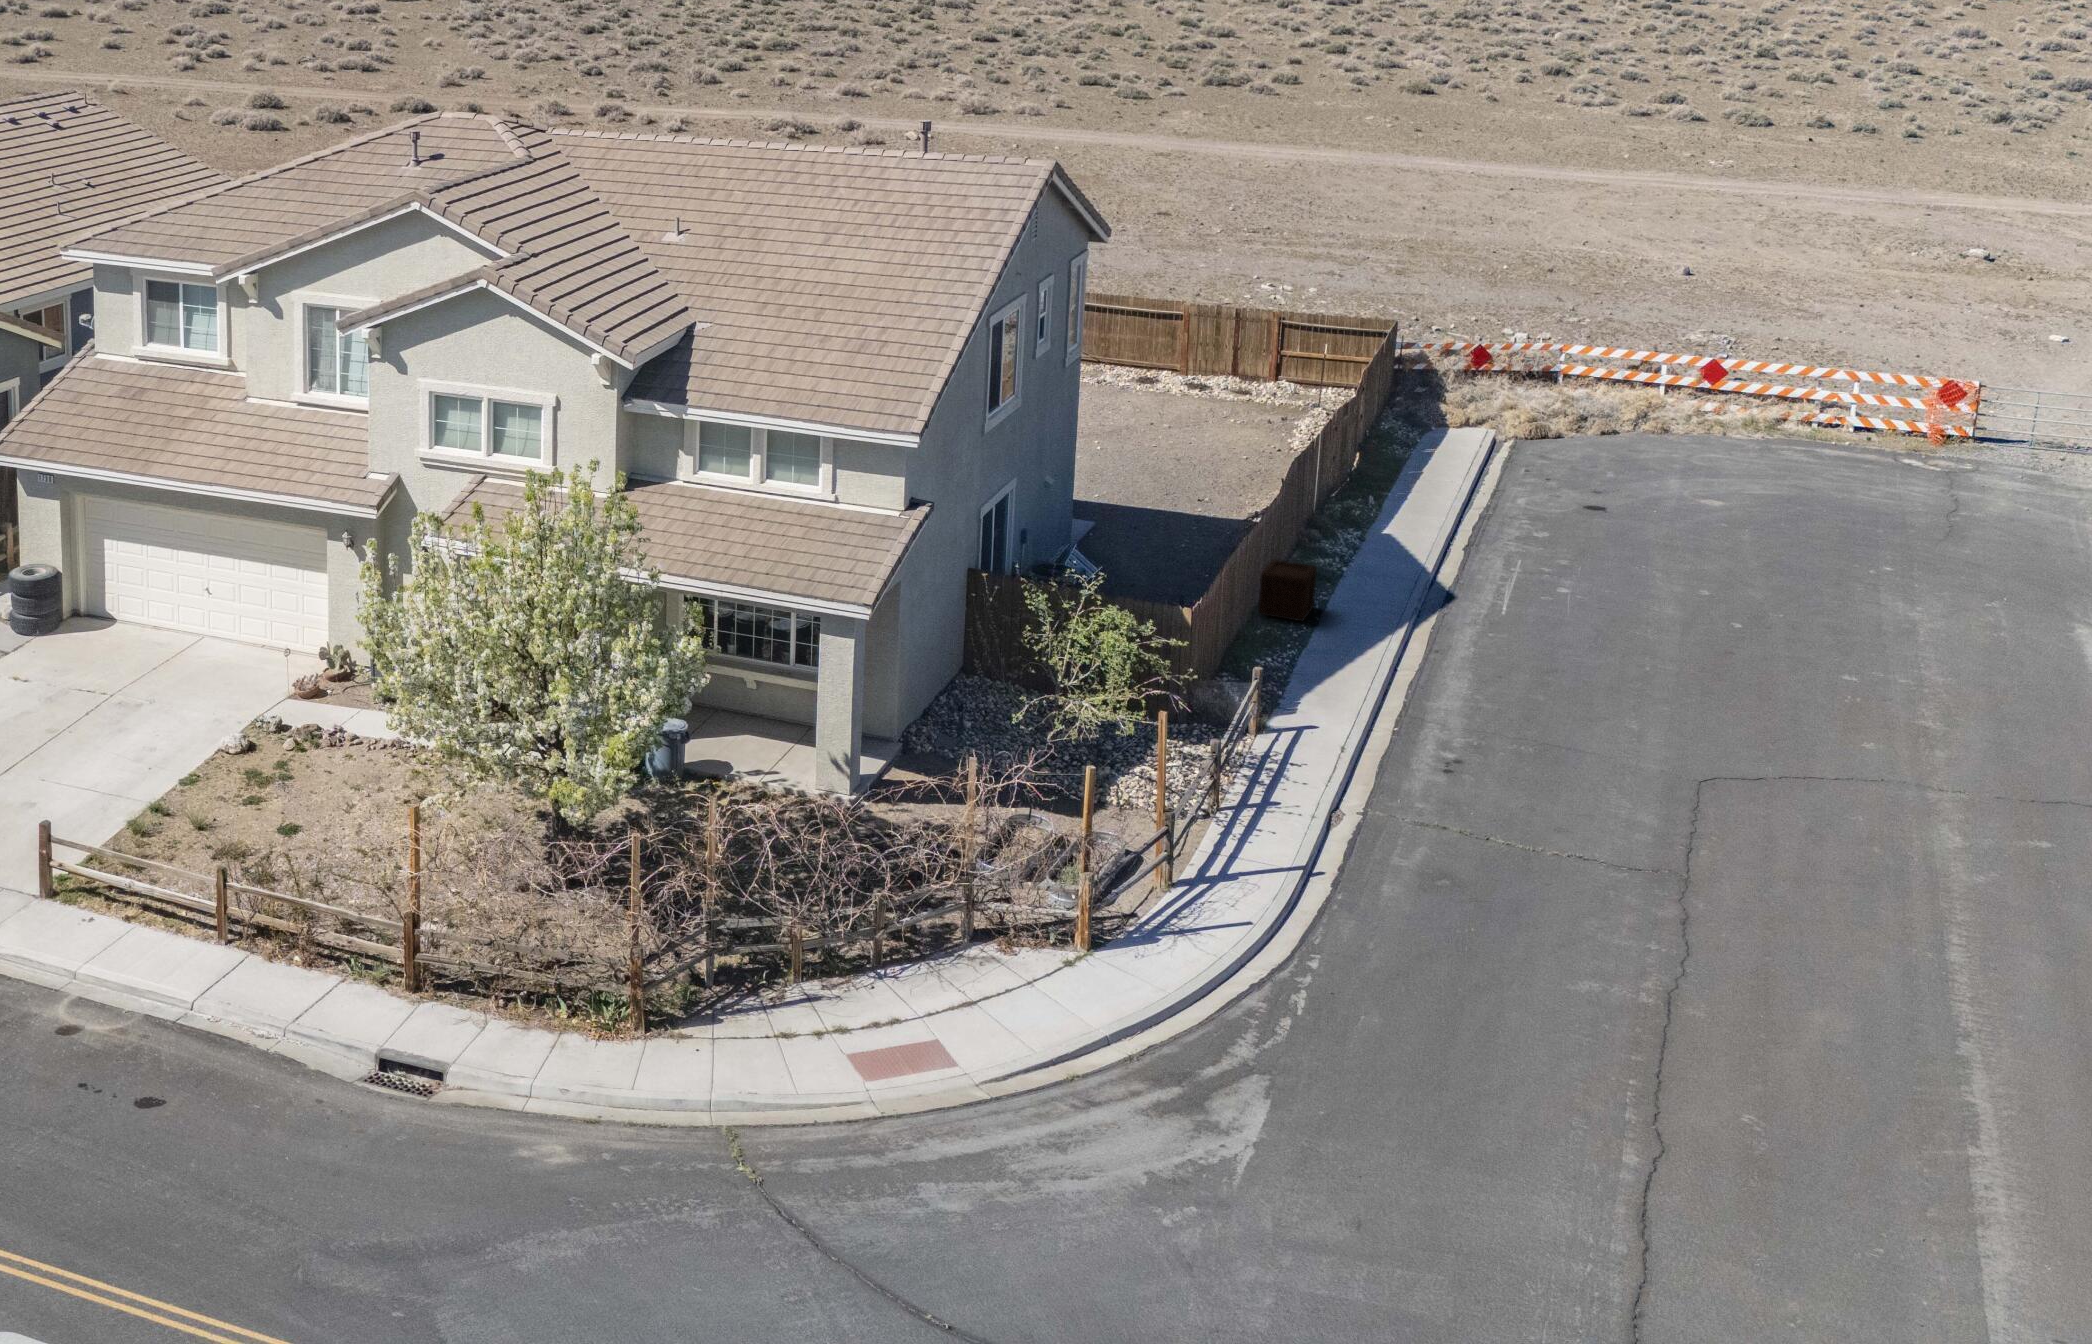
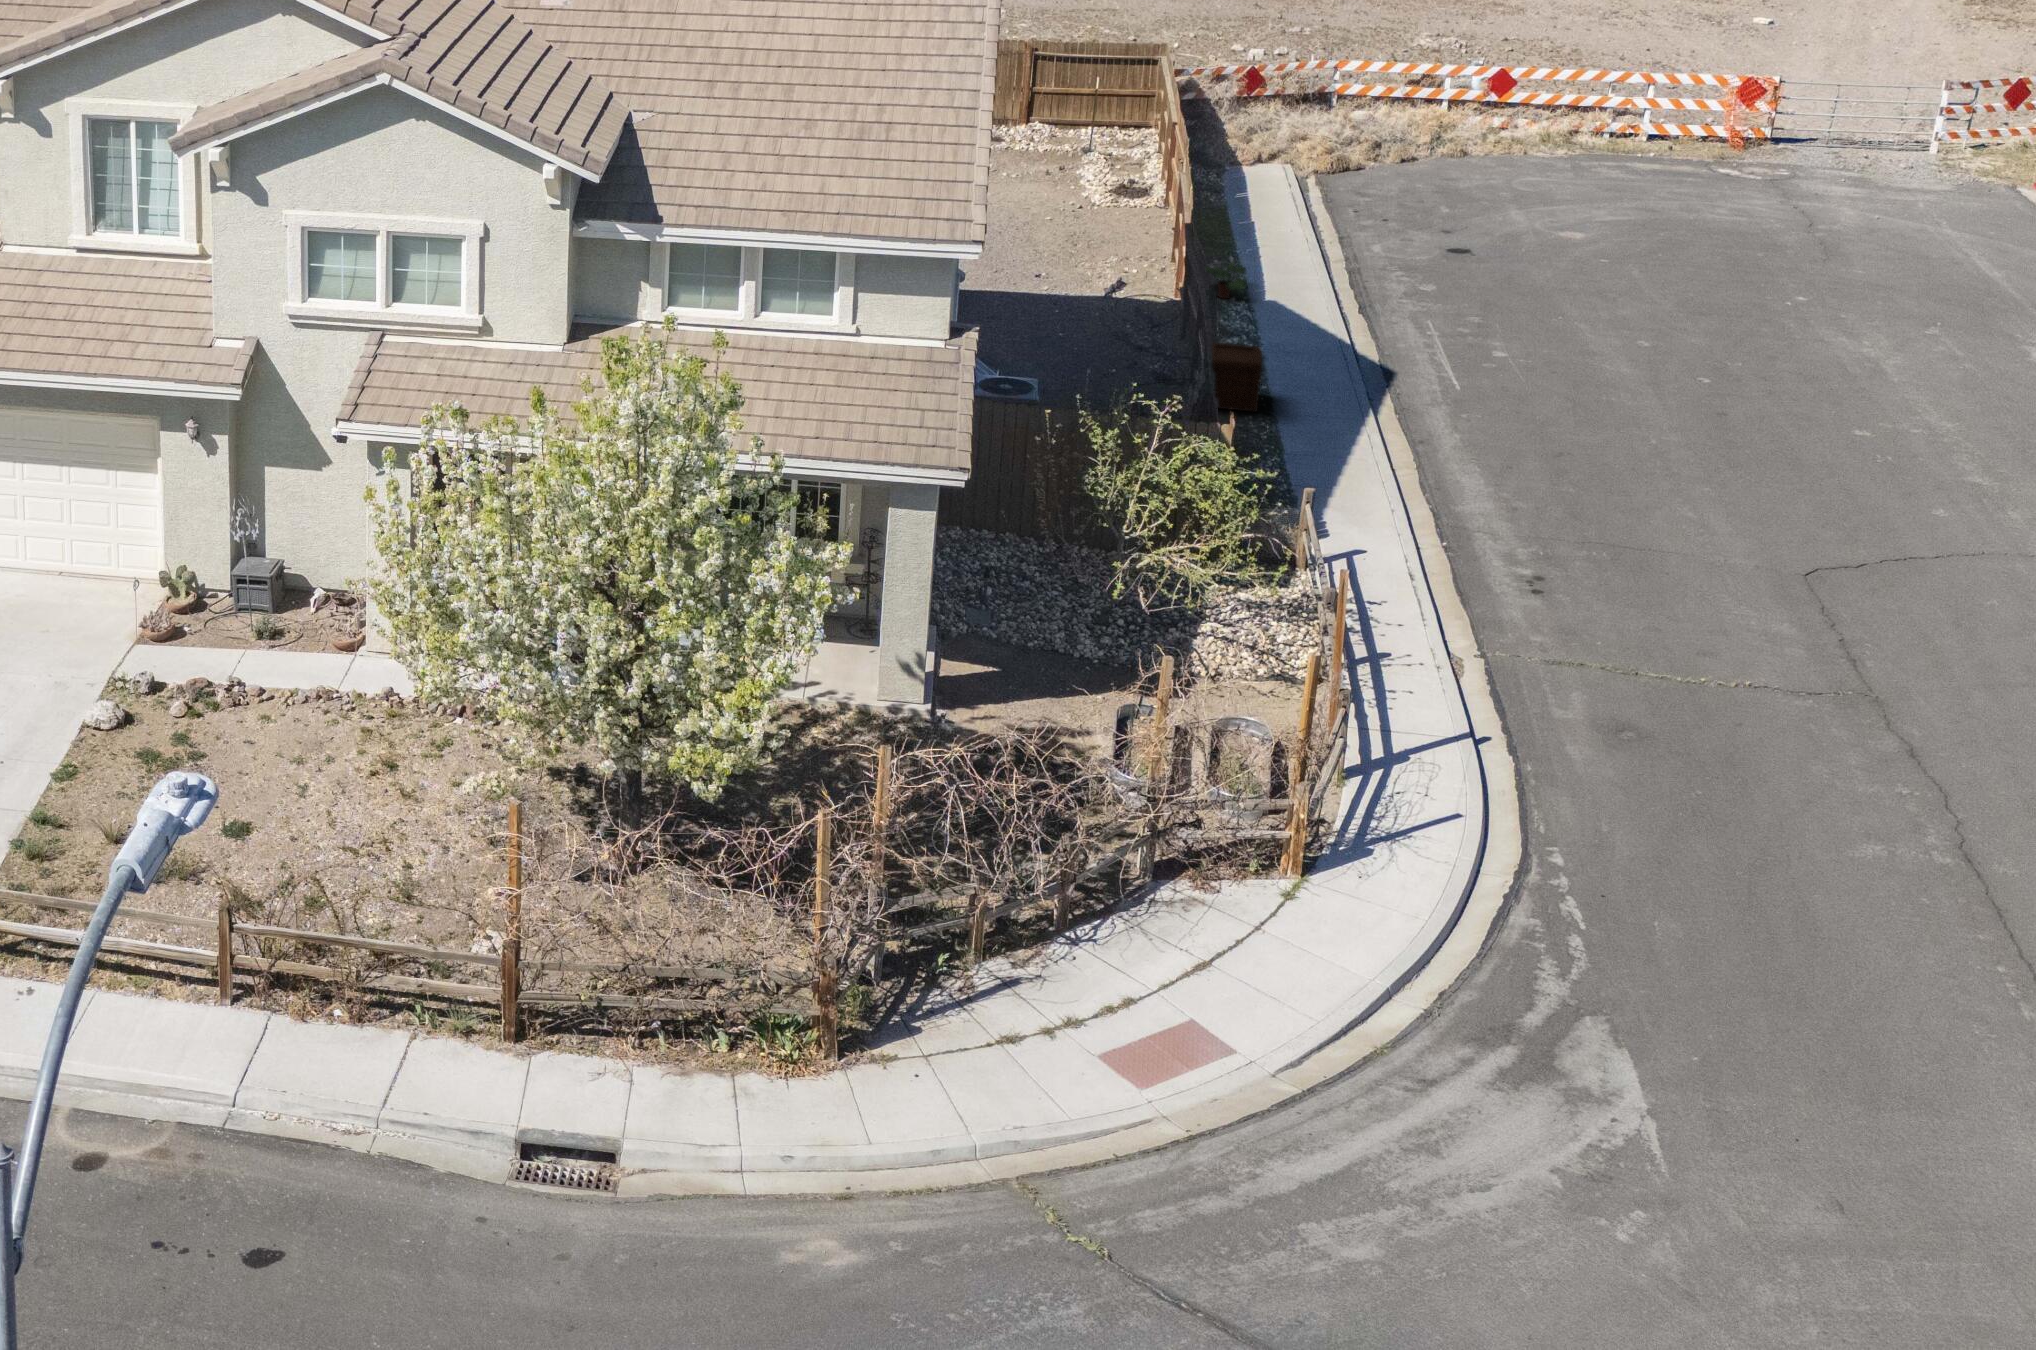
potted plant: none [1316,499,1363,532] -> present [1206,262,1247,298]

